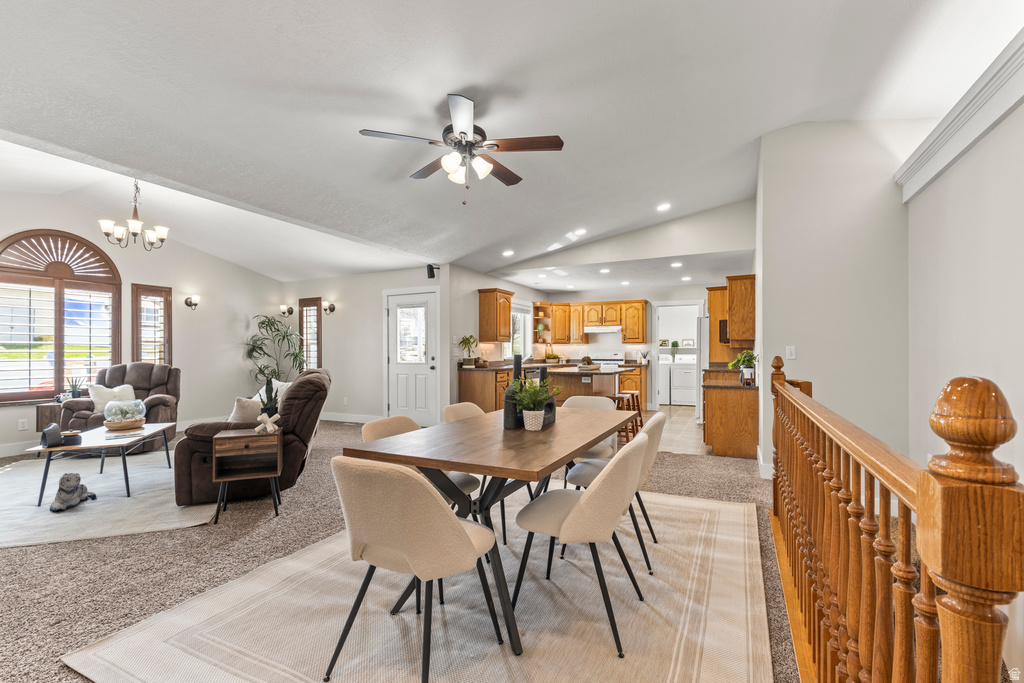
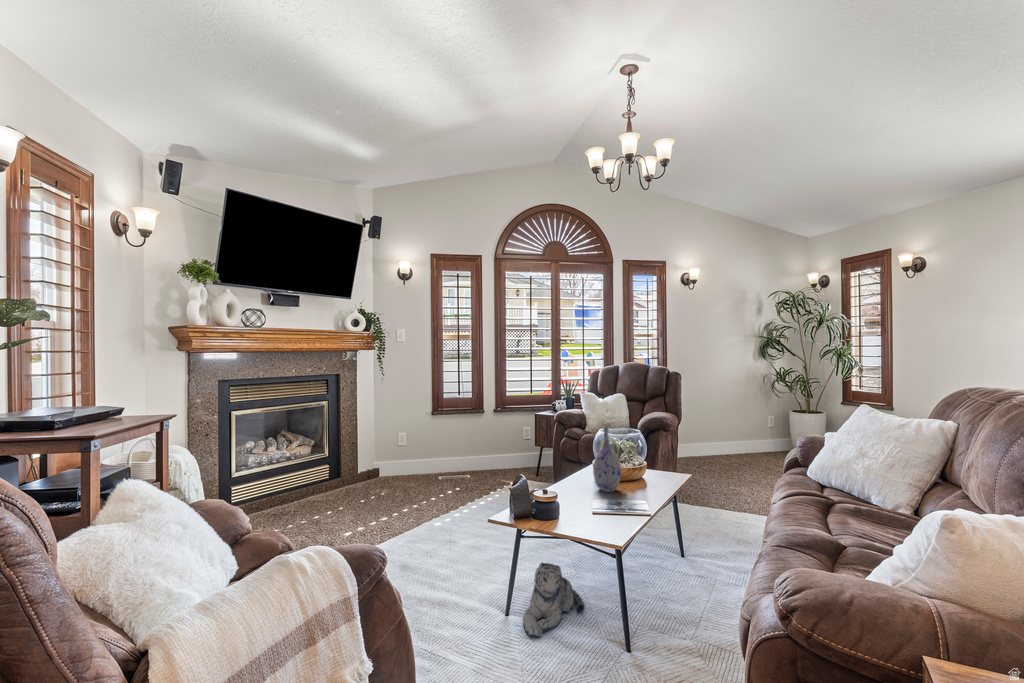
vase: none [104,397,125,435] -> present [593,427,621,491]

